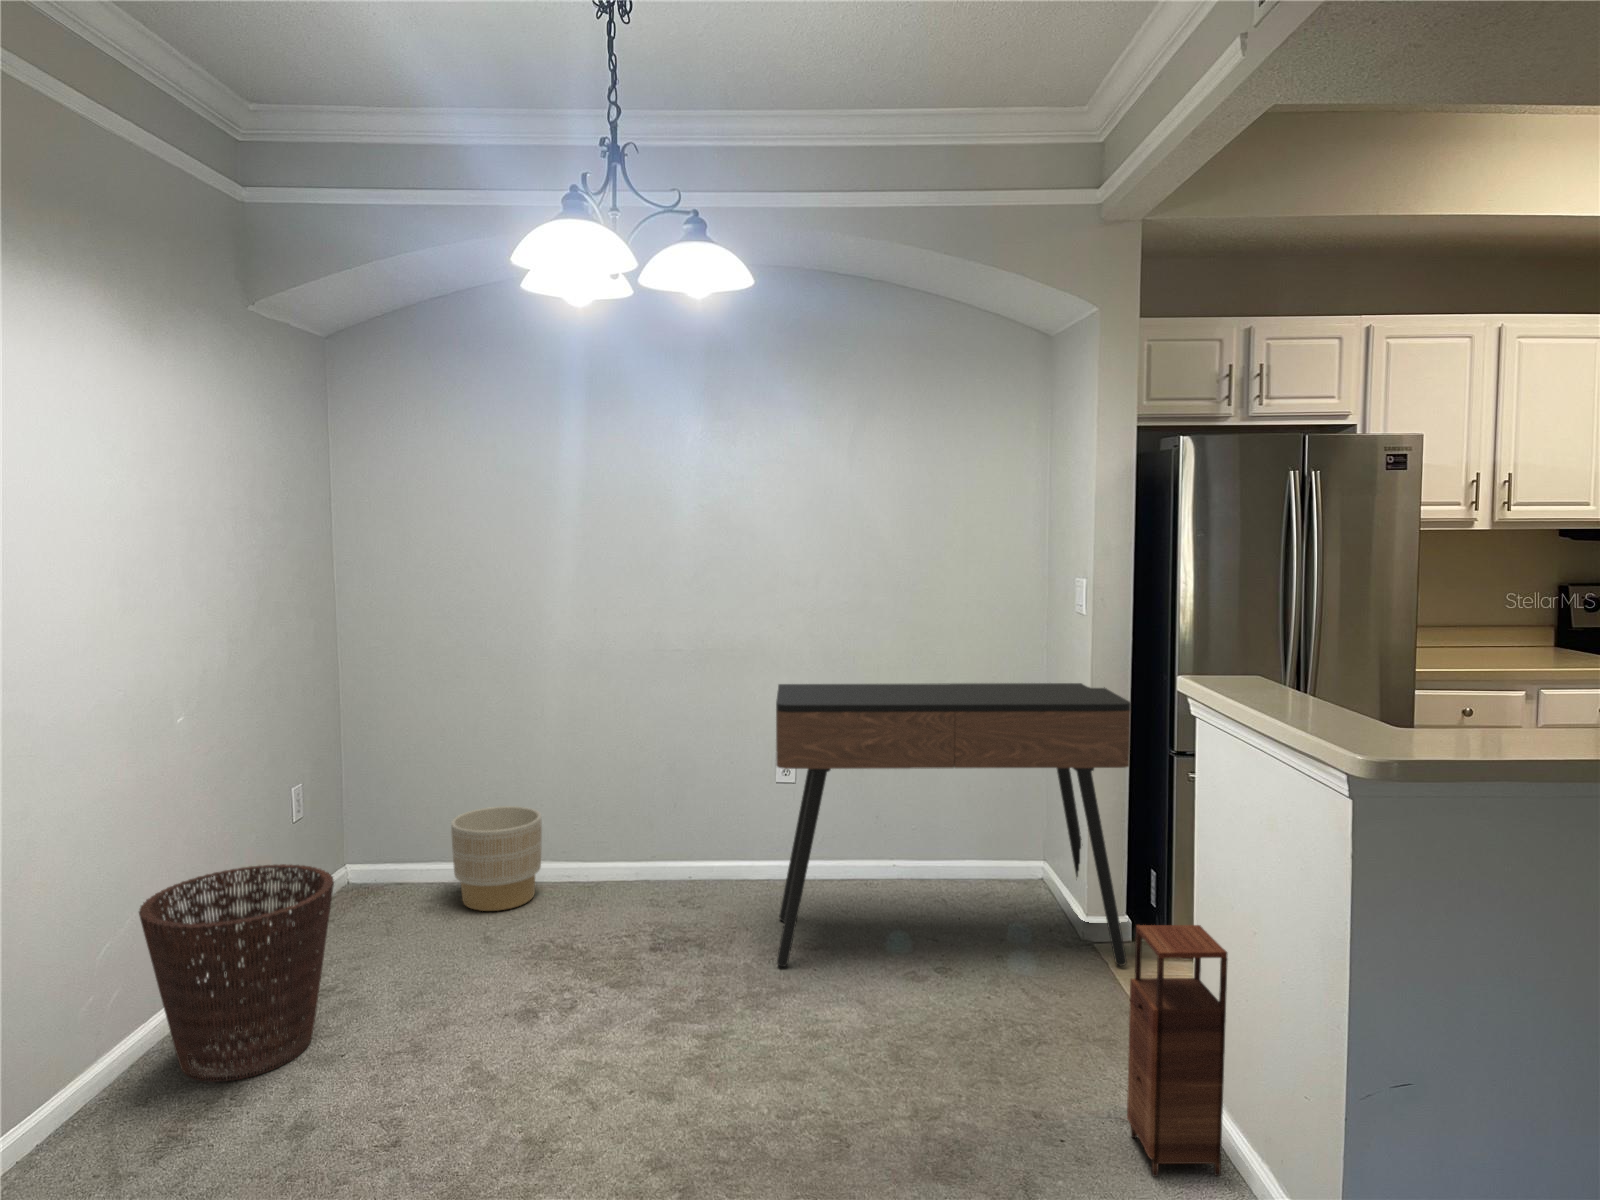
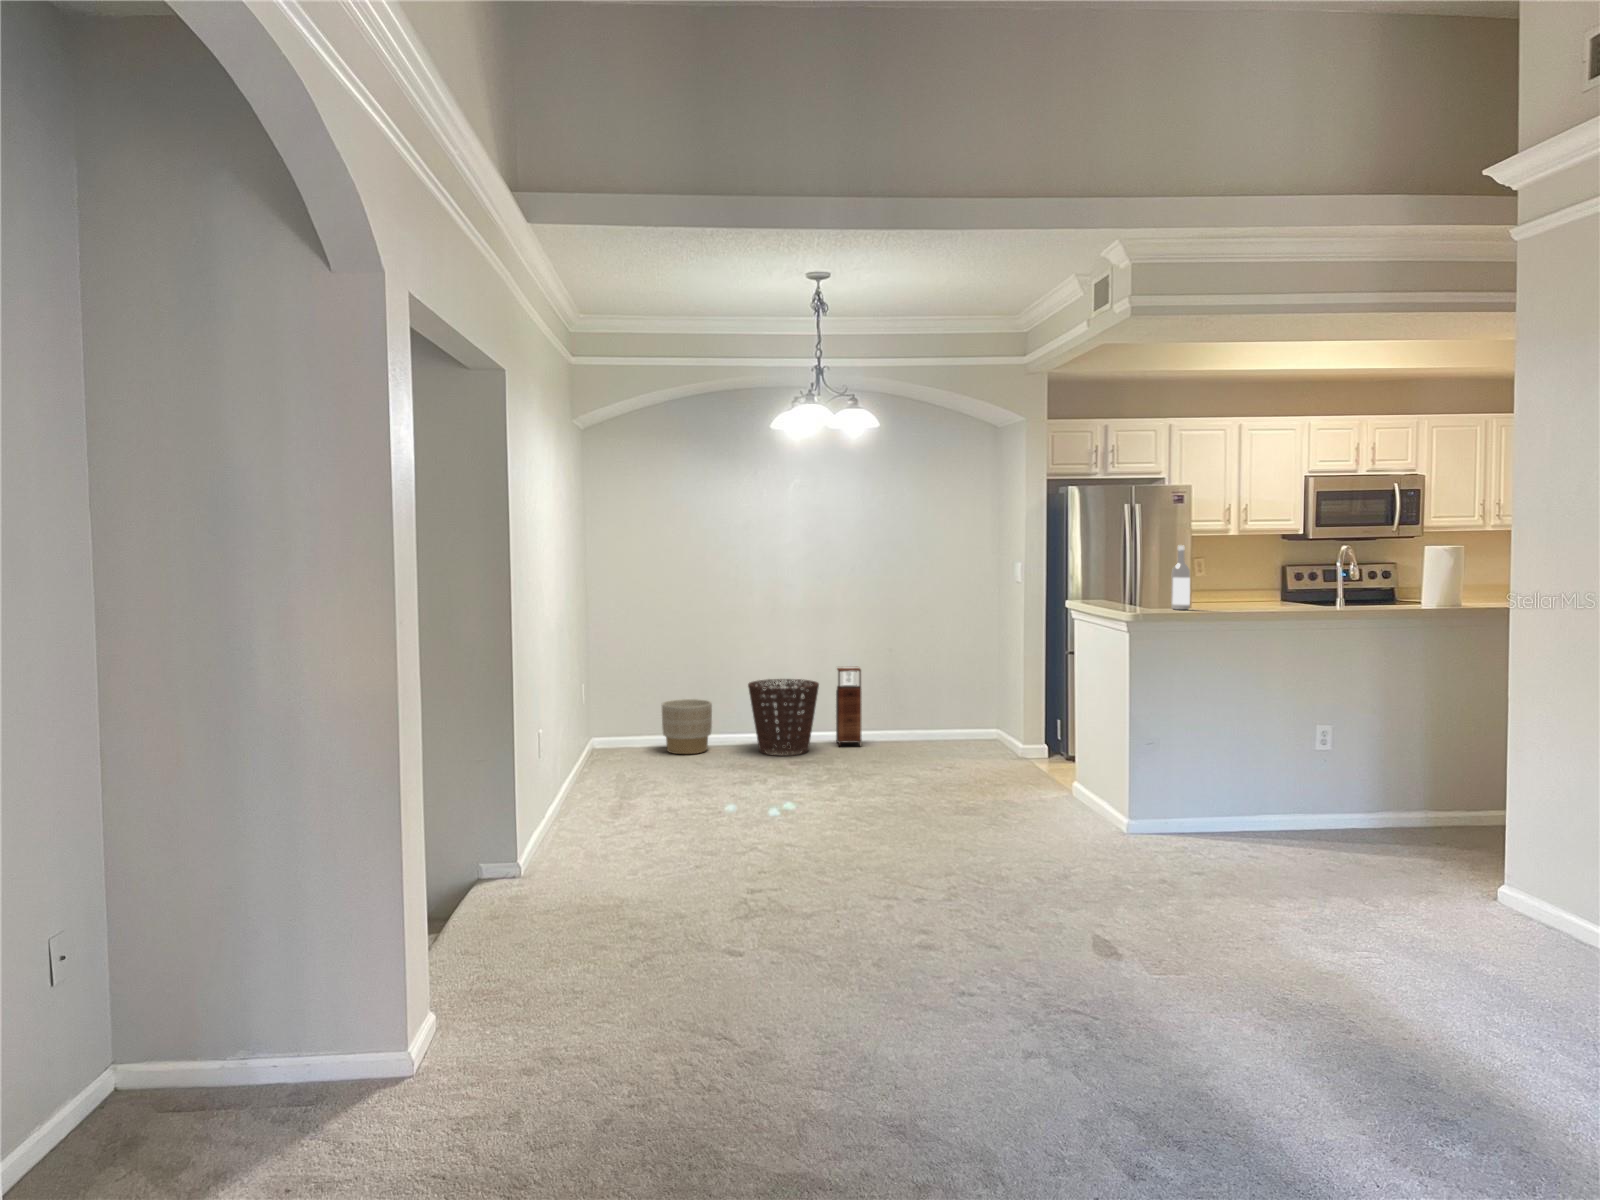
wine bottle: none [1488,570,1548,743] -> present [1171,545,1190,610]
console table: present [776,683,1131,967] -> none [854,619,1045,768]
basket: present [139,864,334,1081] -> present [748,679,819,756]
storage cabinet: present [1127,925,1228,1177] -> present [836,668,862,746]

